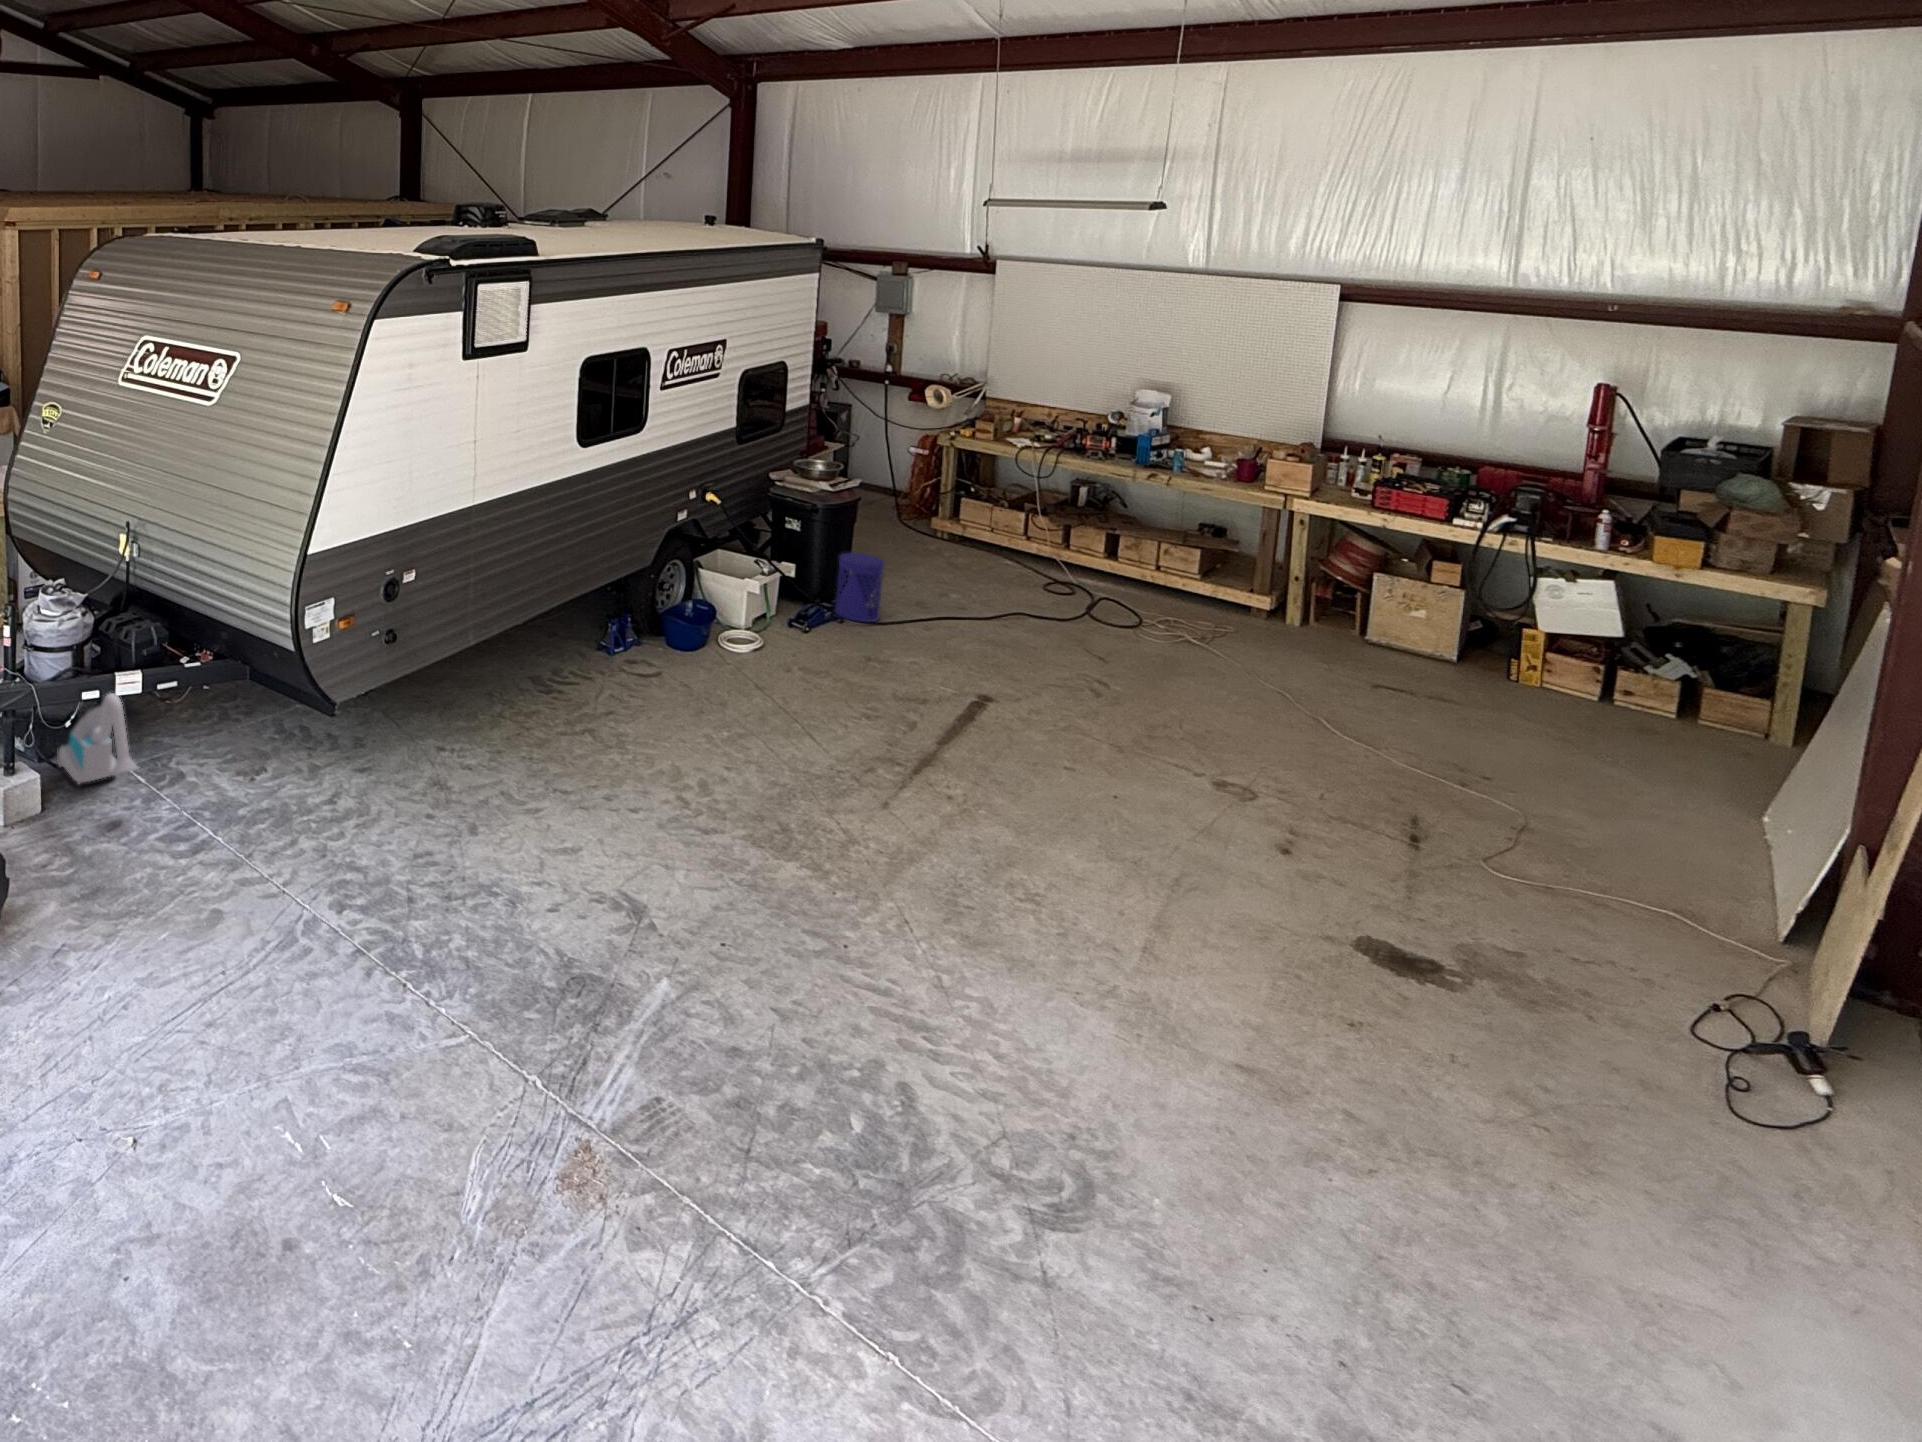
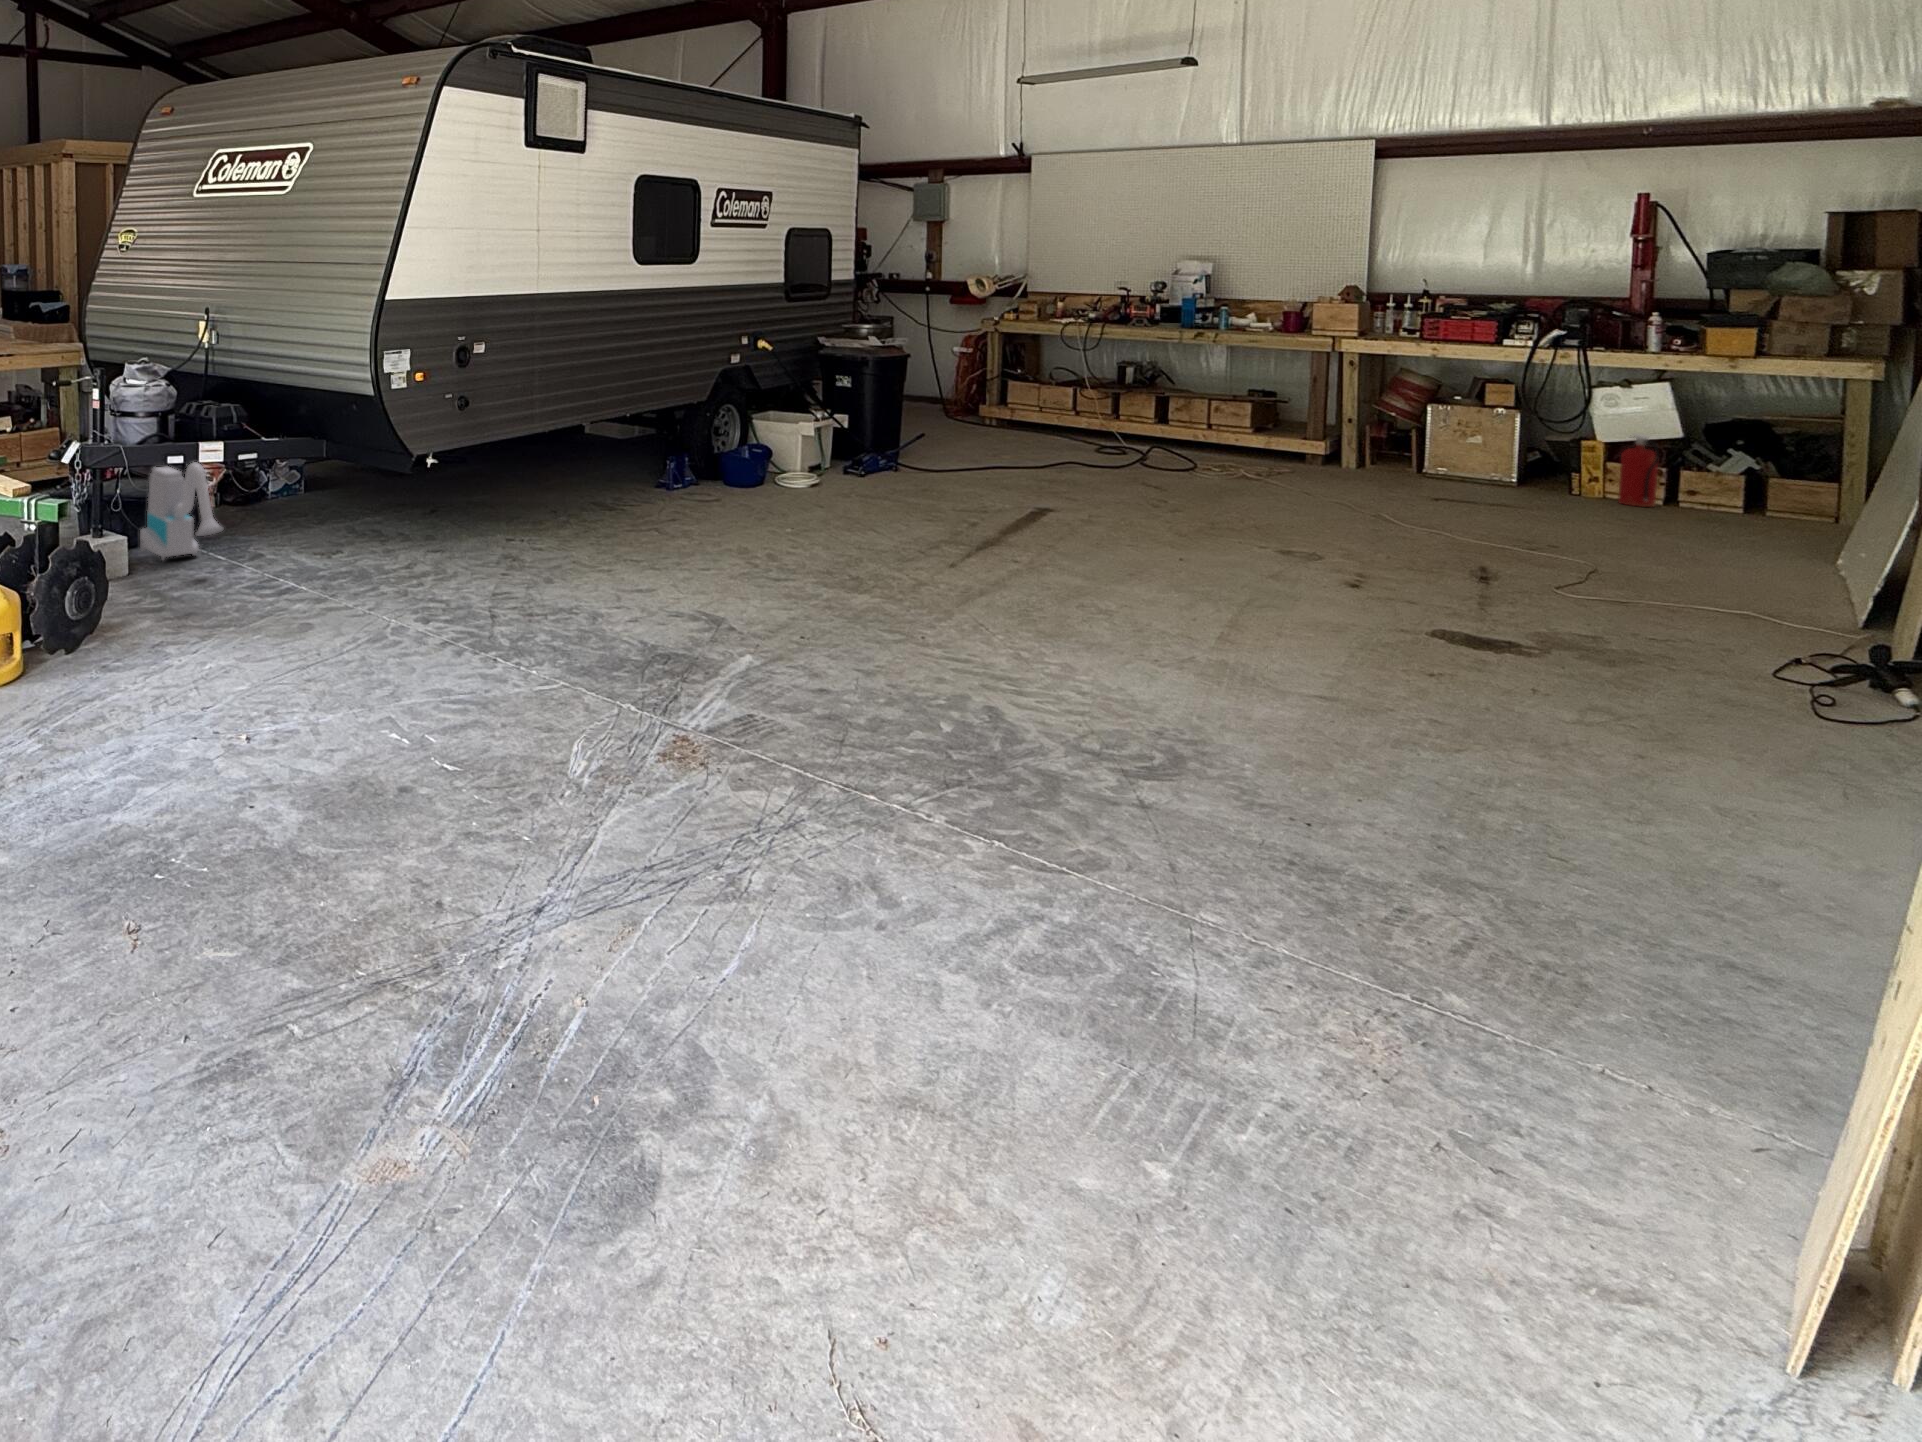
waste bin: present [835,553,884,622] -> none [889,408,936,471]
fire extinguisher: none [1552,625,1596,706] -> present [1618,434,1659,507]

